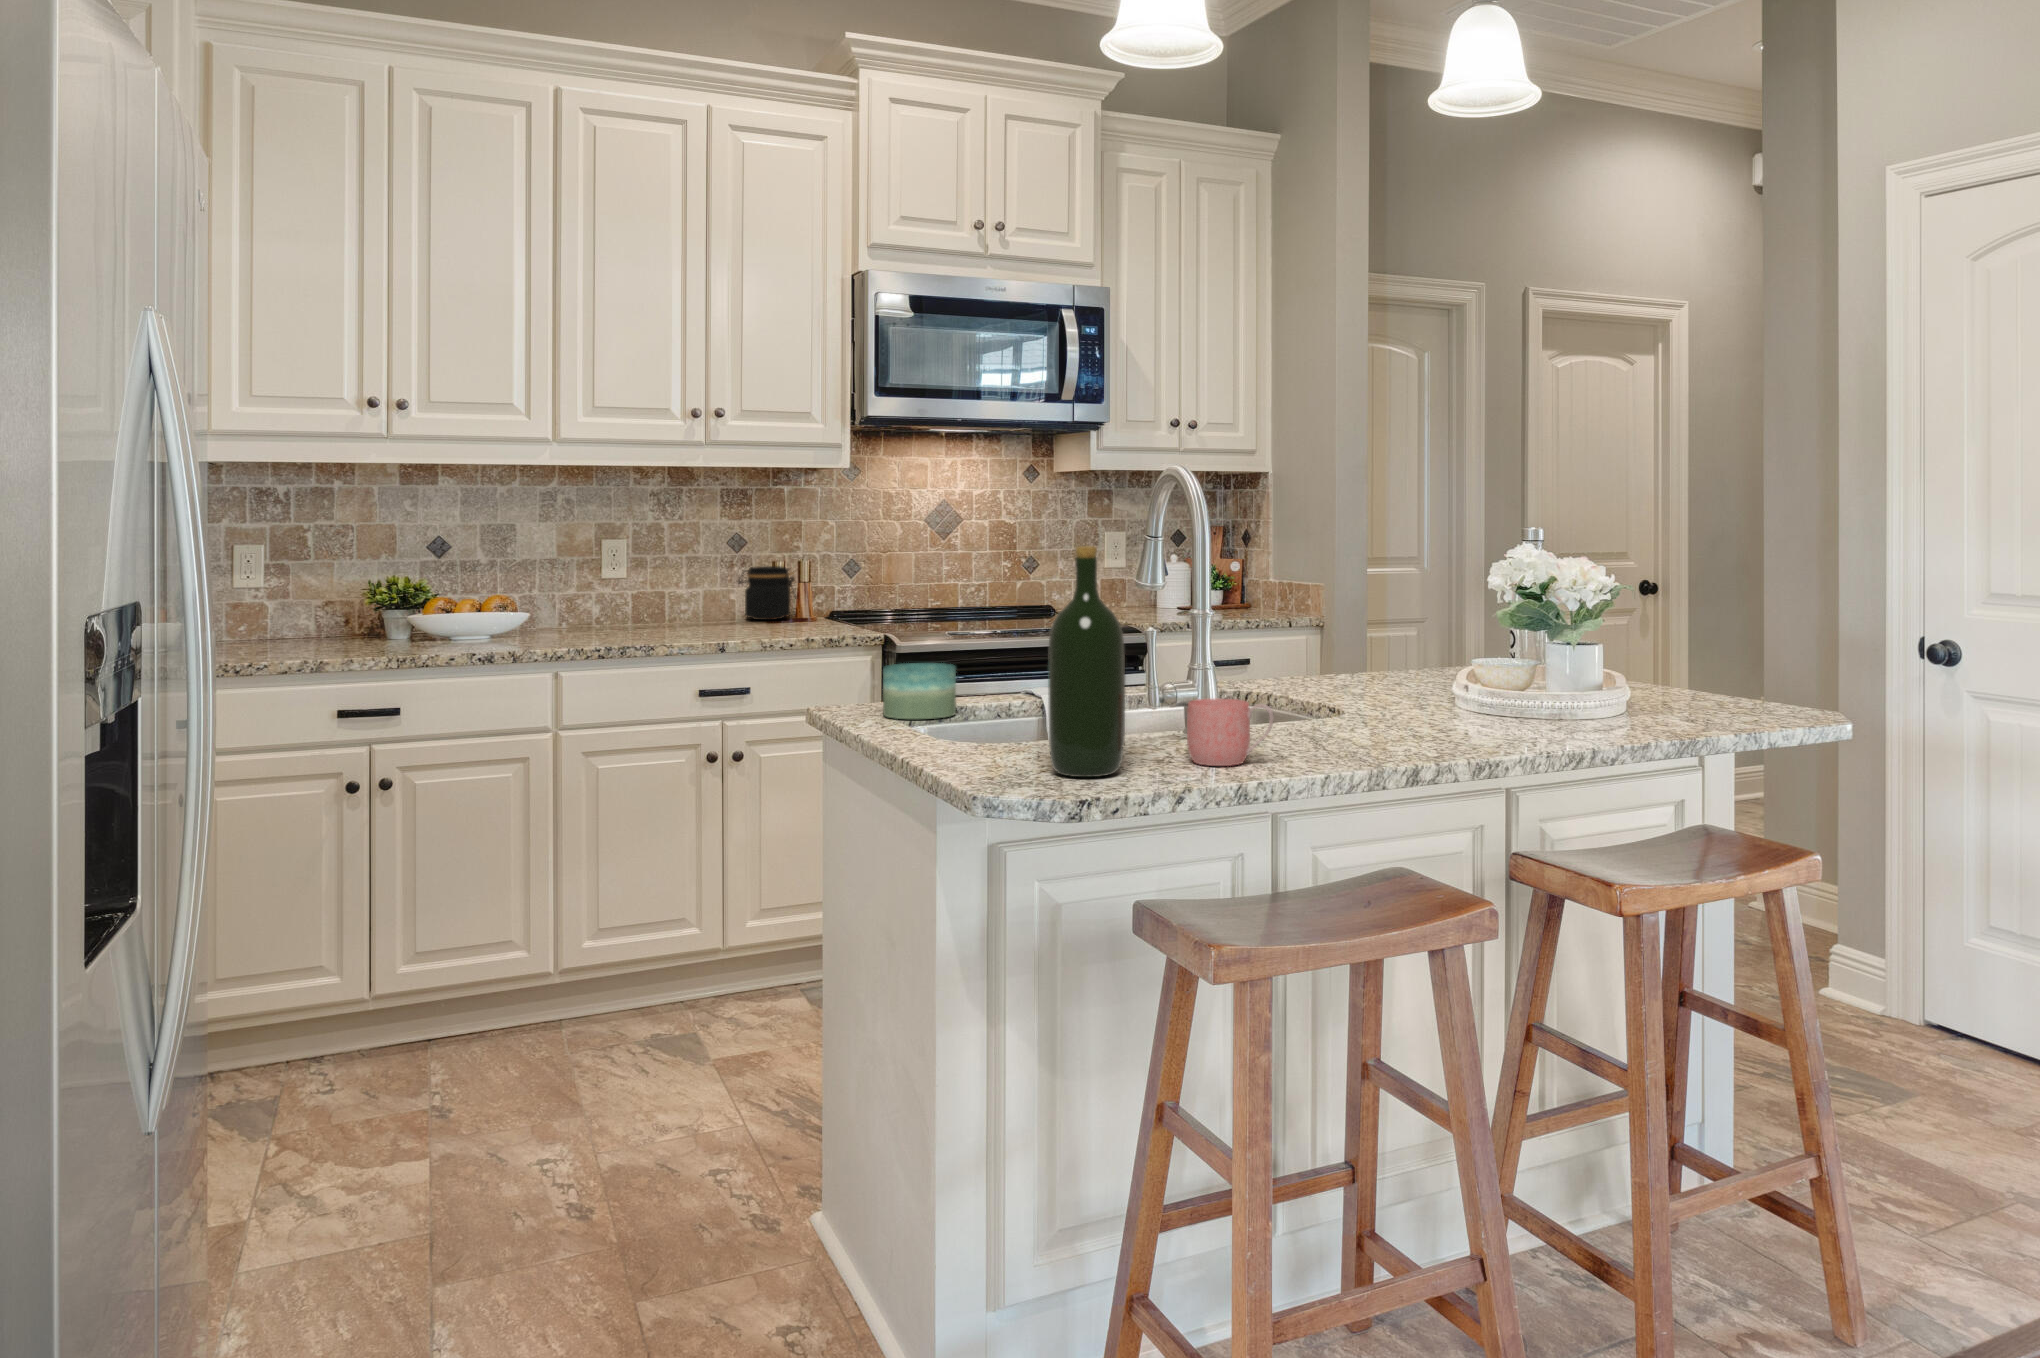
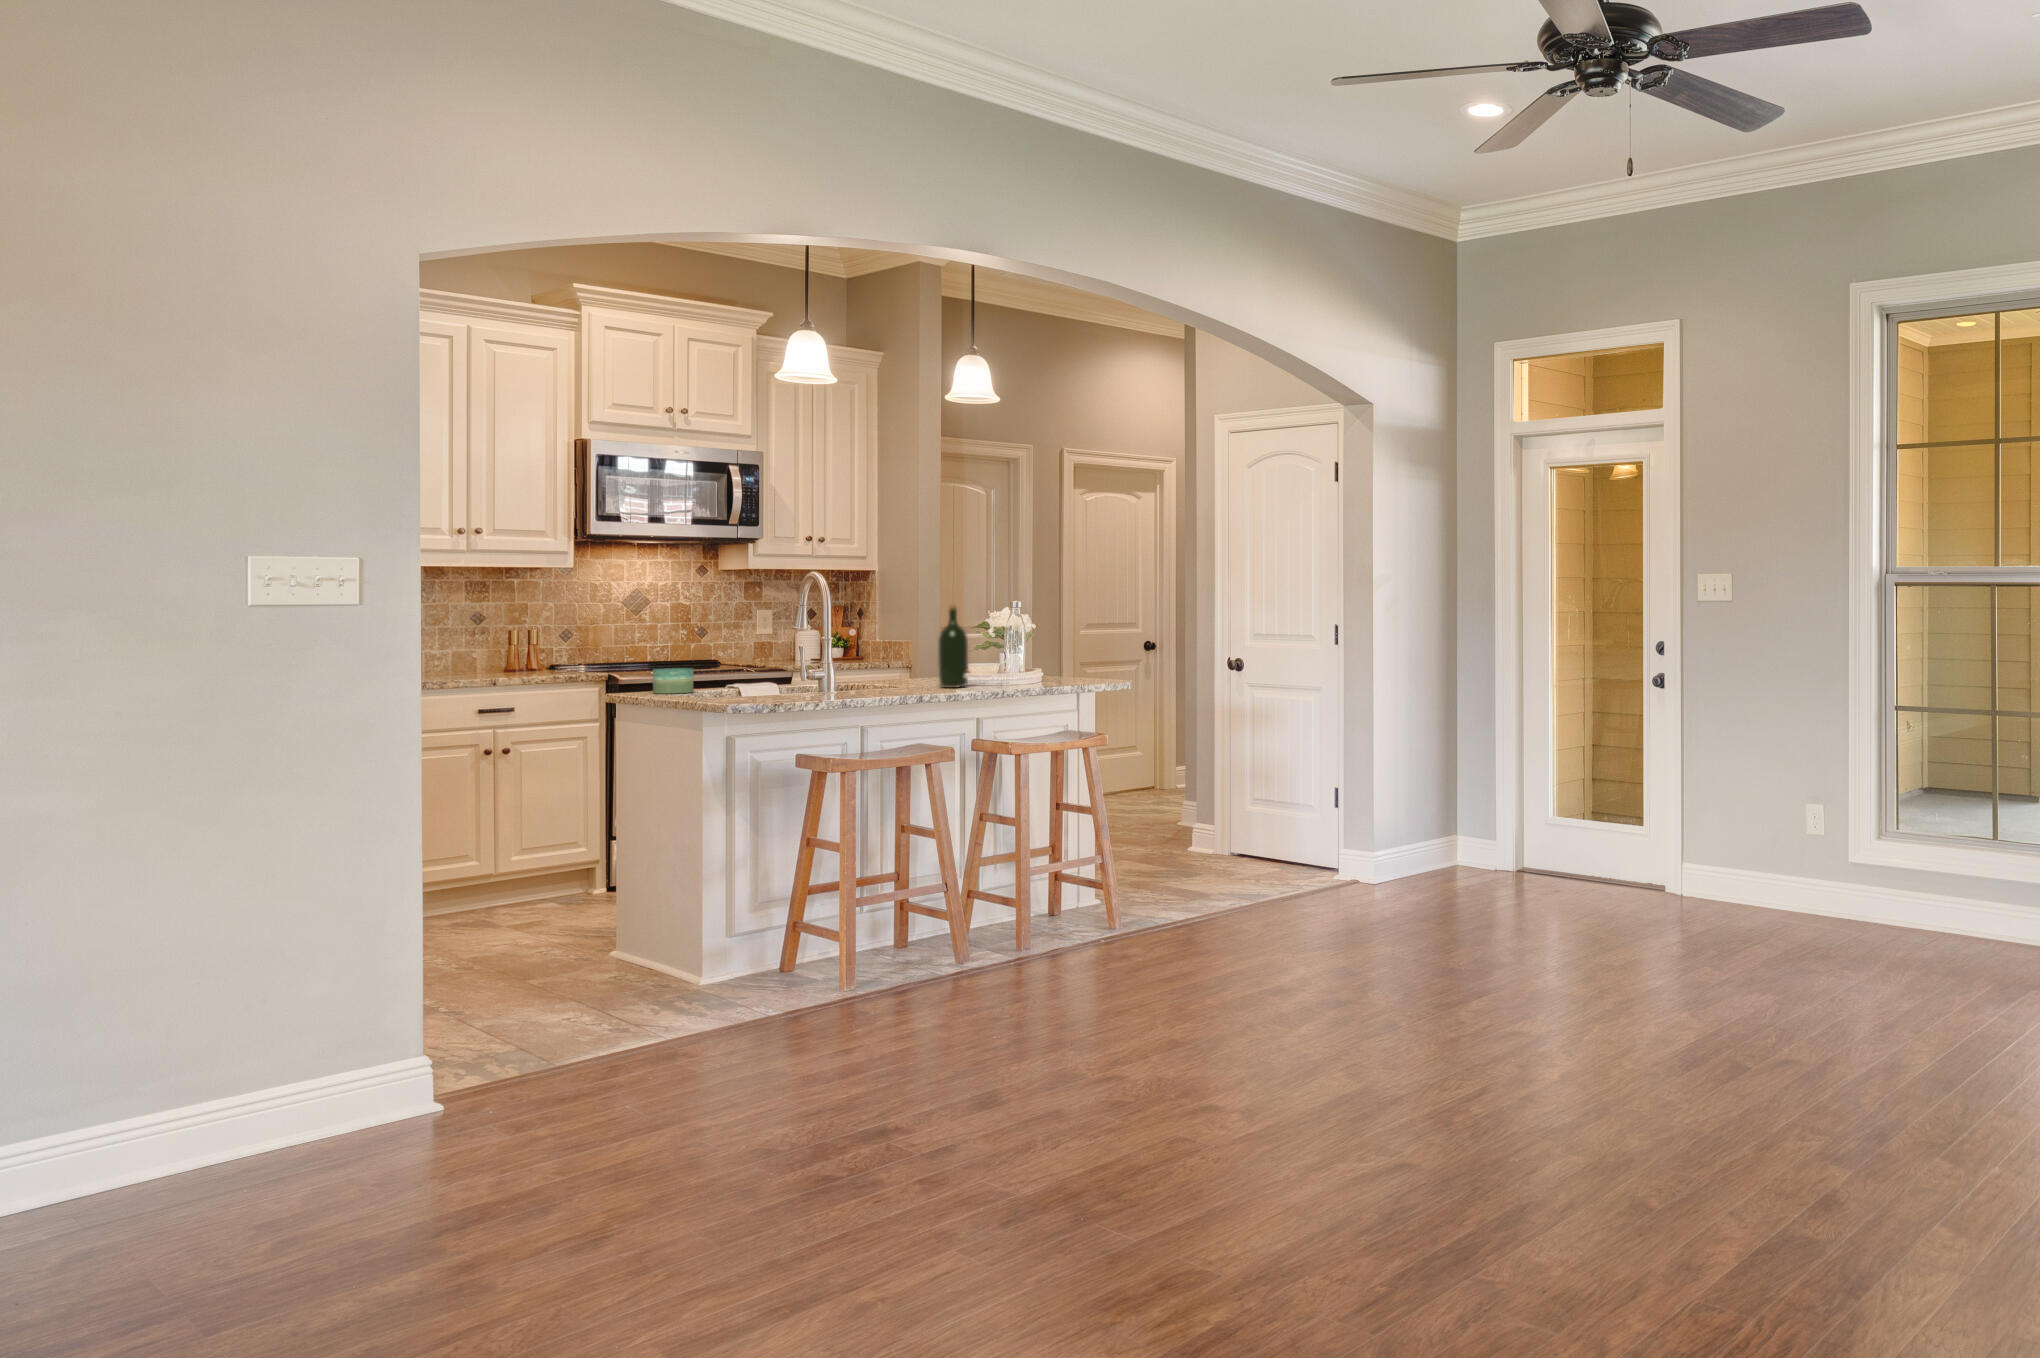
wine bottle: present [1048,546,1125,777] -> present [938,606,968,688]
jar: present [738,566,796,620] -> none [482,634,530,669]
mug: present [1187,699,1274,766] -> none [818,672,858,698]

